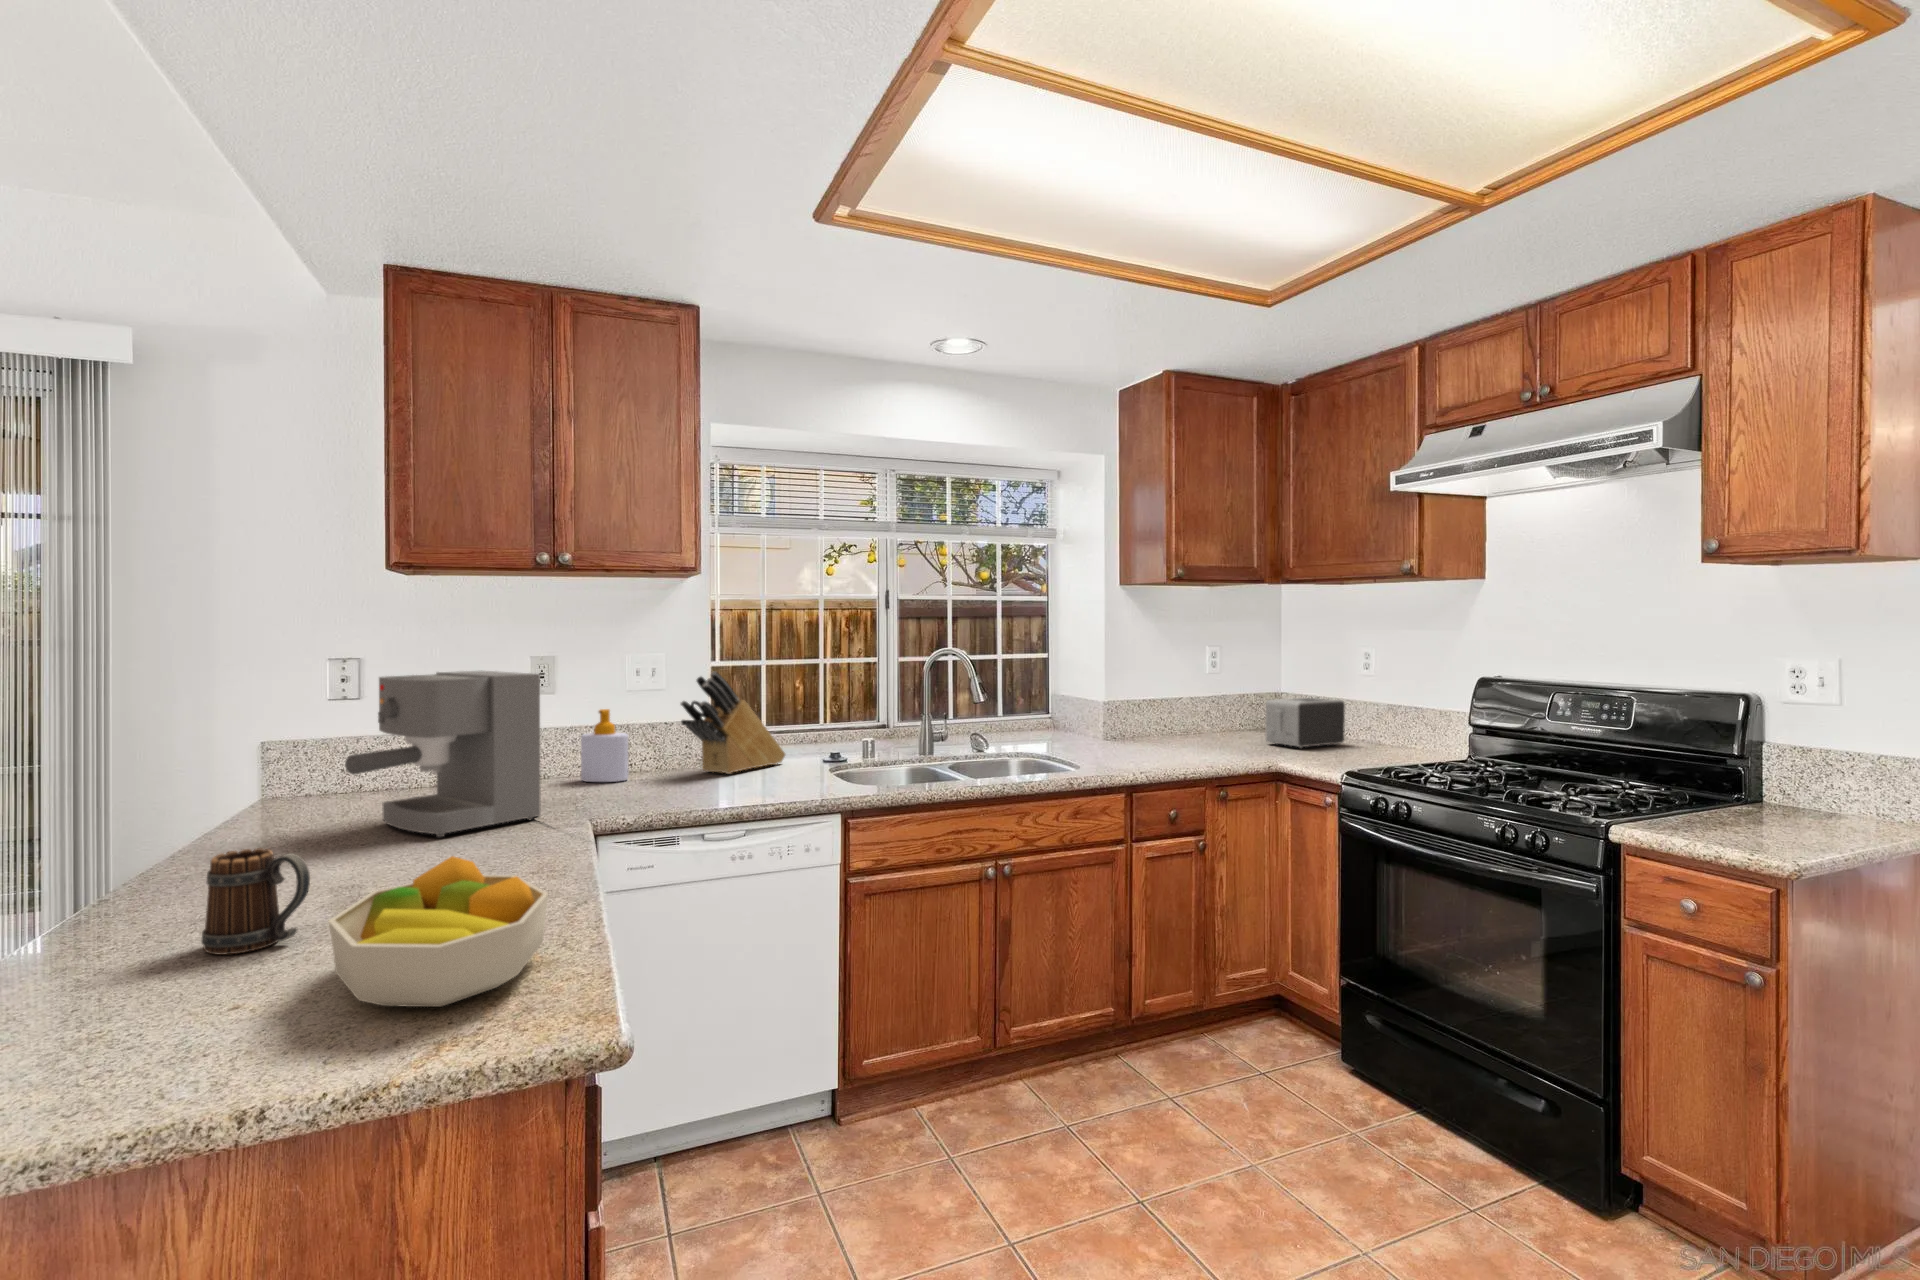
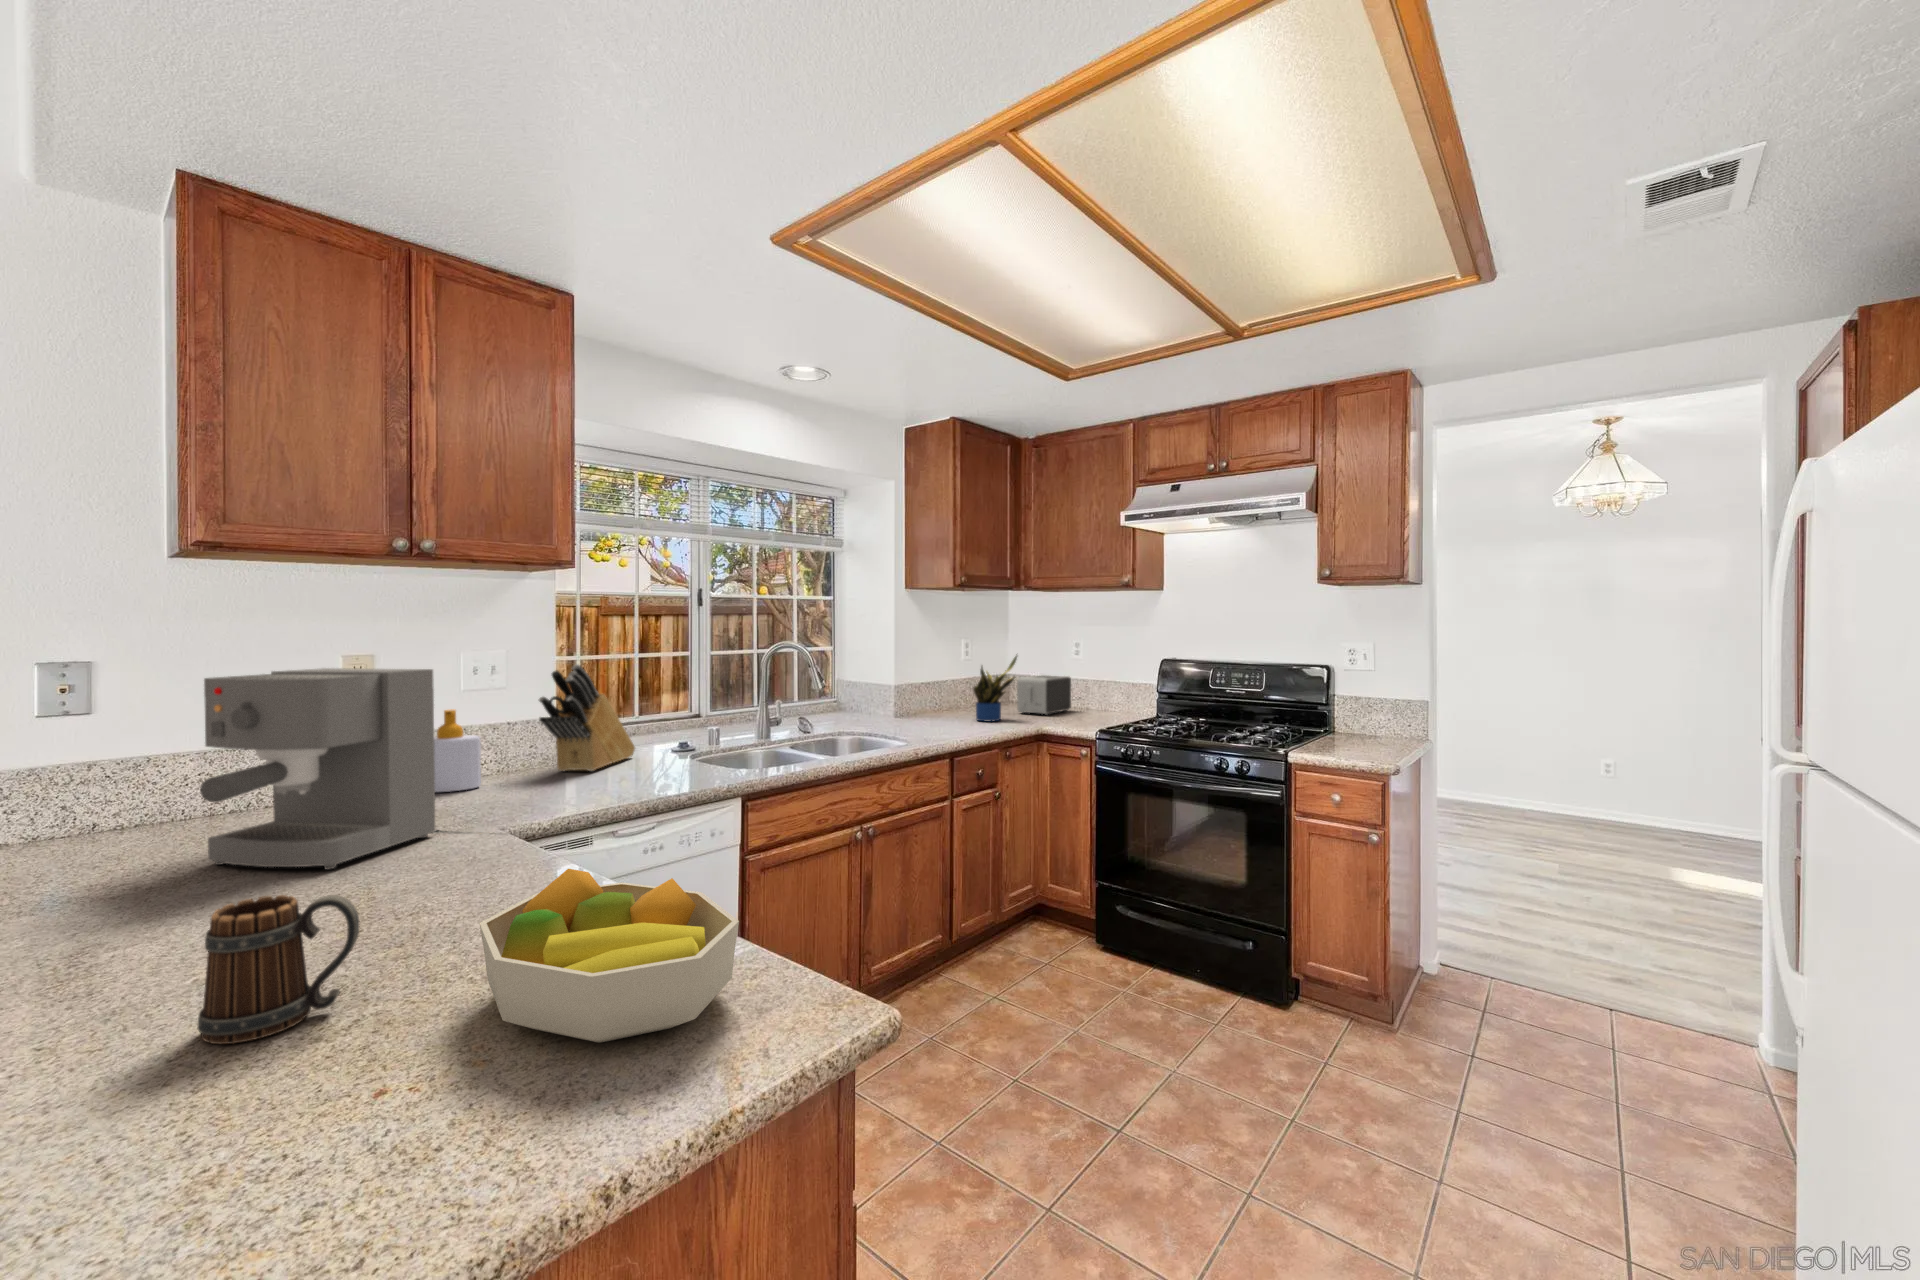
potted plant: none [1194,670,1250,752] -> present [973,656,1017,722]

